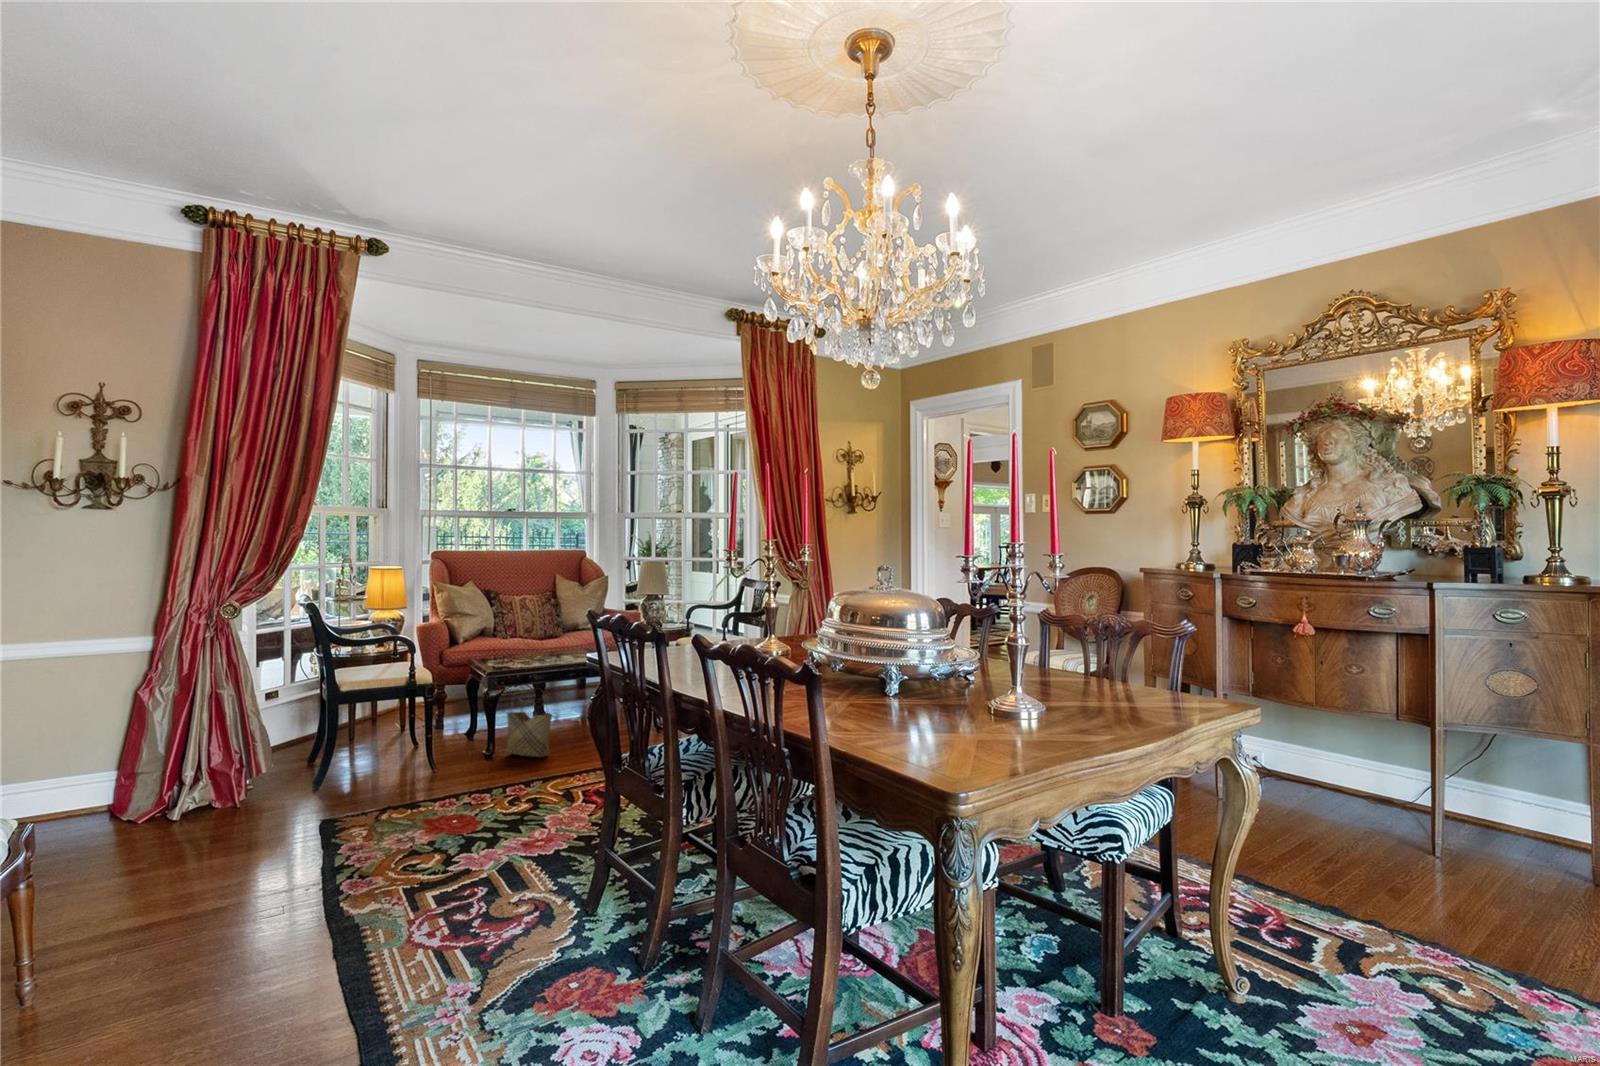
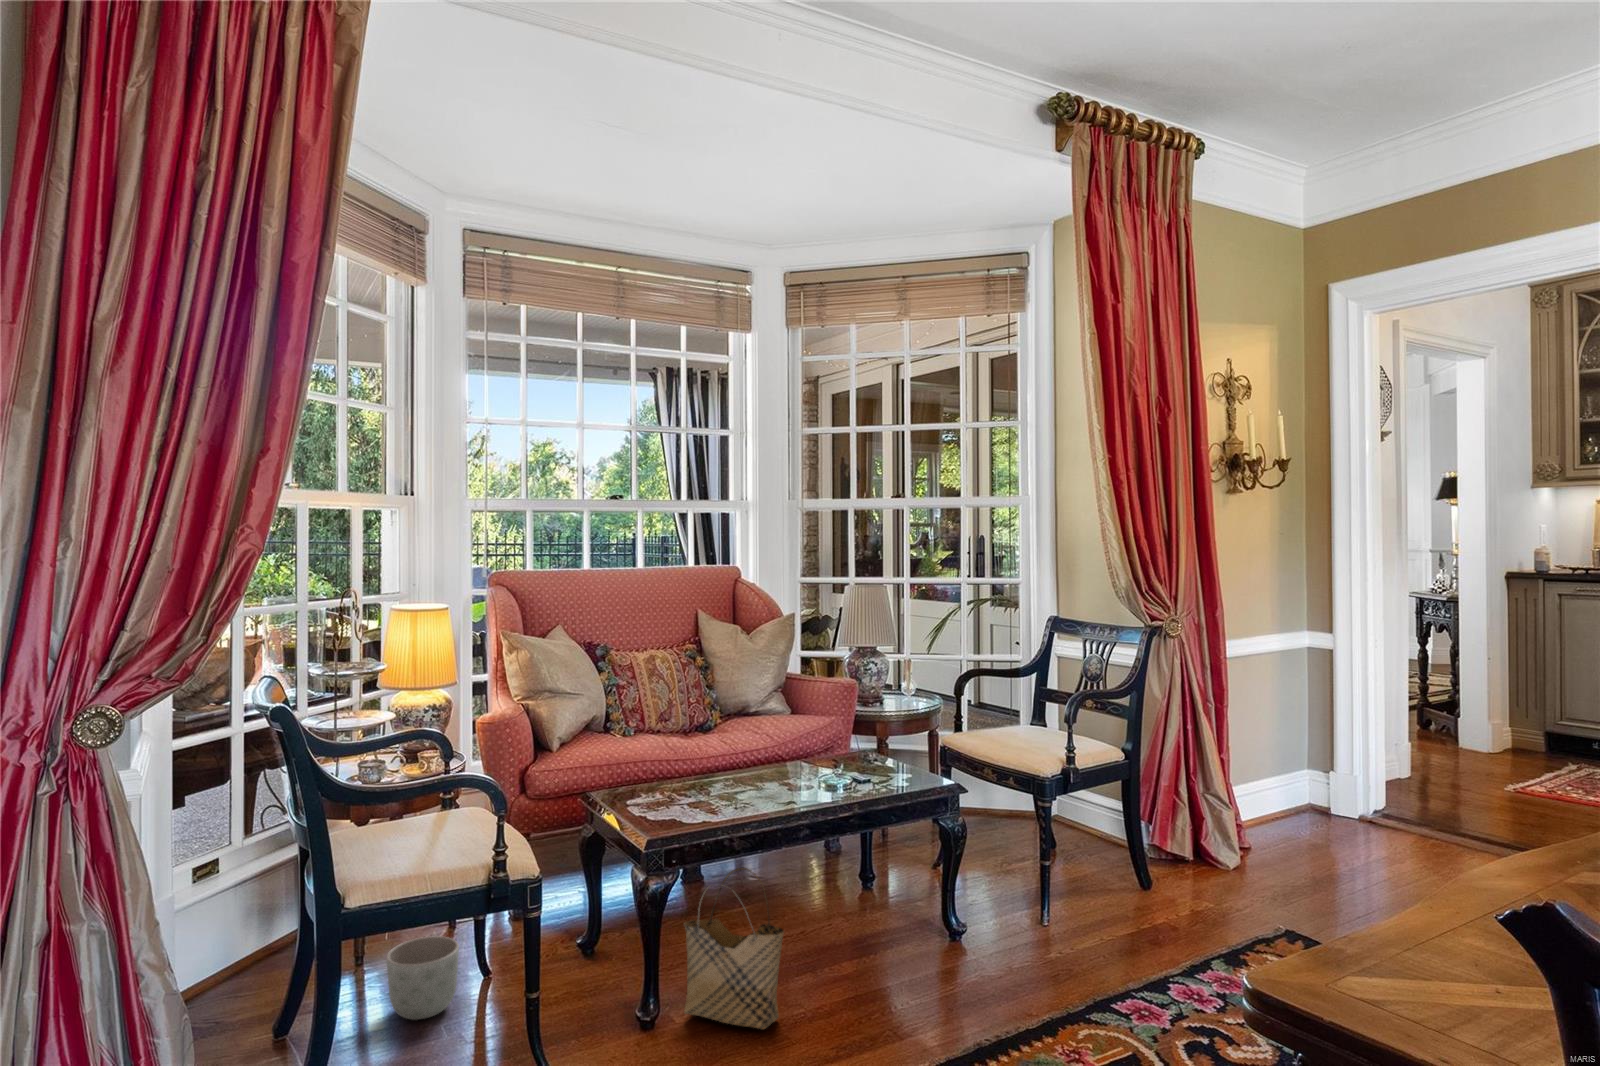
planter: none [362,723,399,758] -> present [386,936,459,1020]

